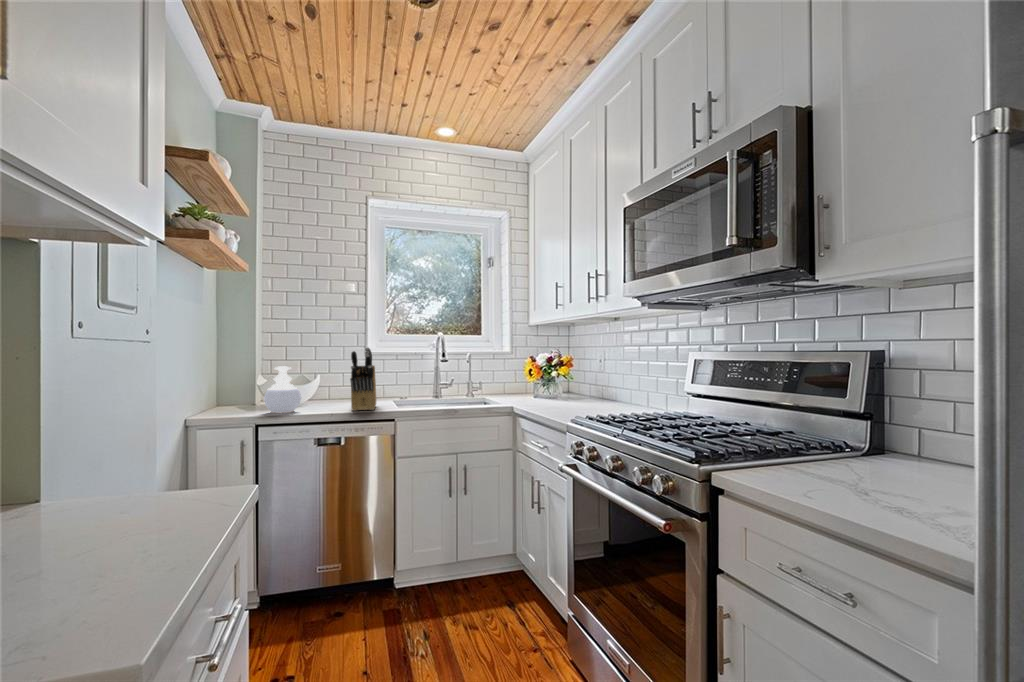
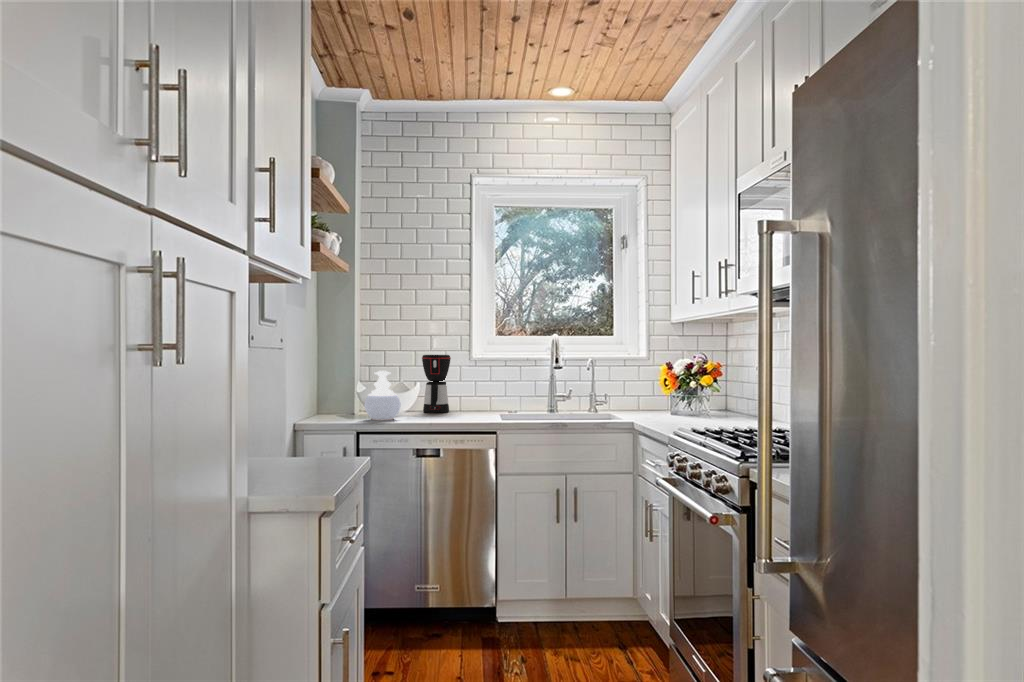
knife block: present [350,348,376,411] -> none [449,351,479,421]
coffee maker: none [321,351,348,403] -> present [422,355,451,413]

